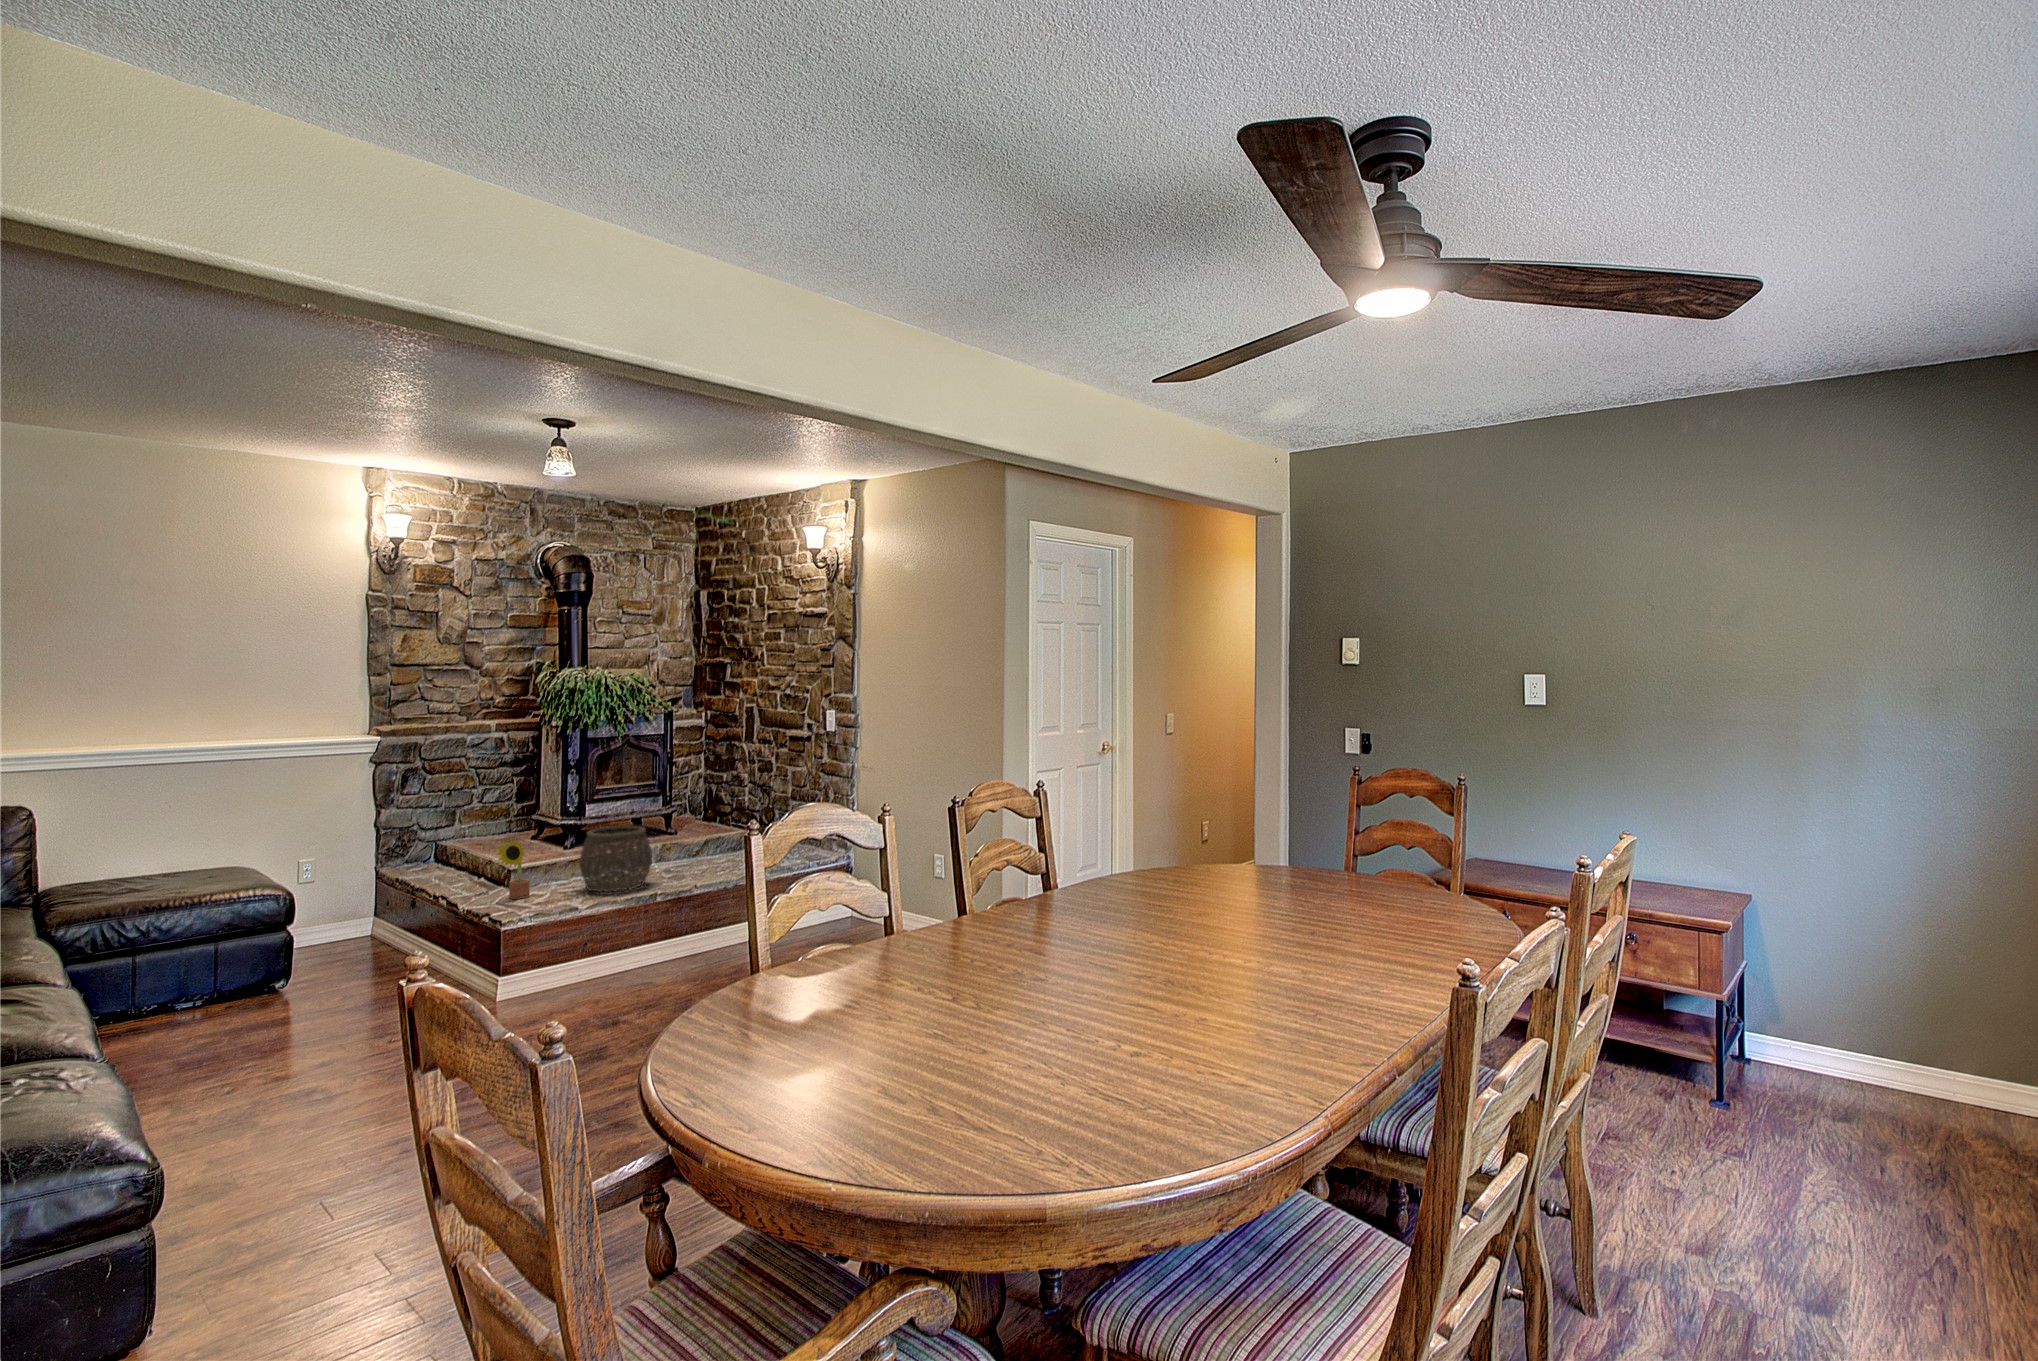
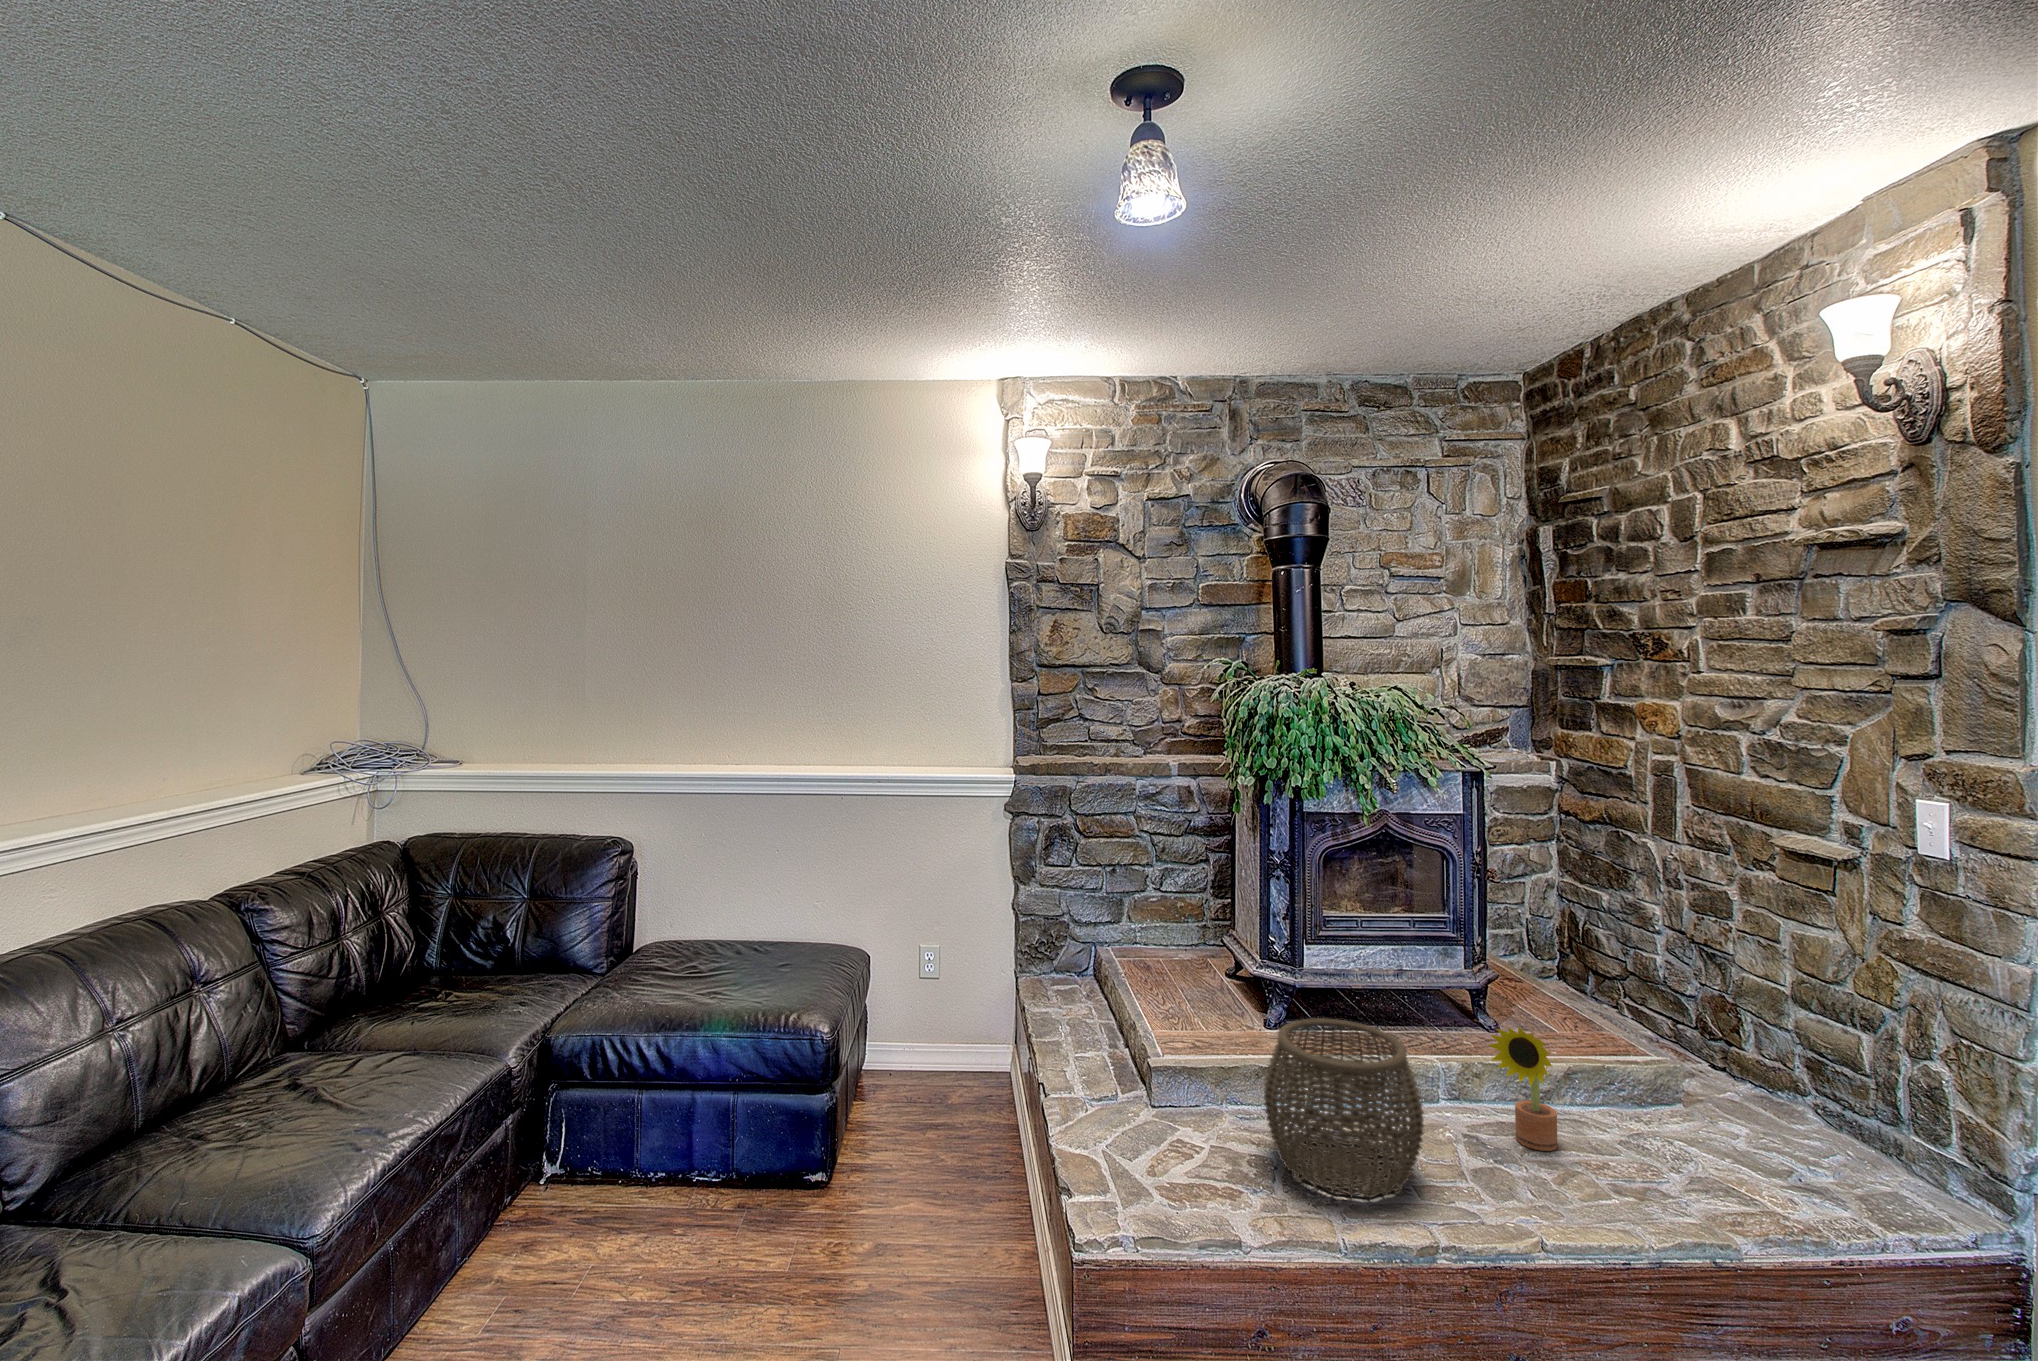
decorative plant: present [497,841,529,899] -> present [1488,1027,1557,1151]

